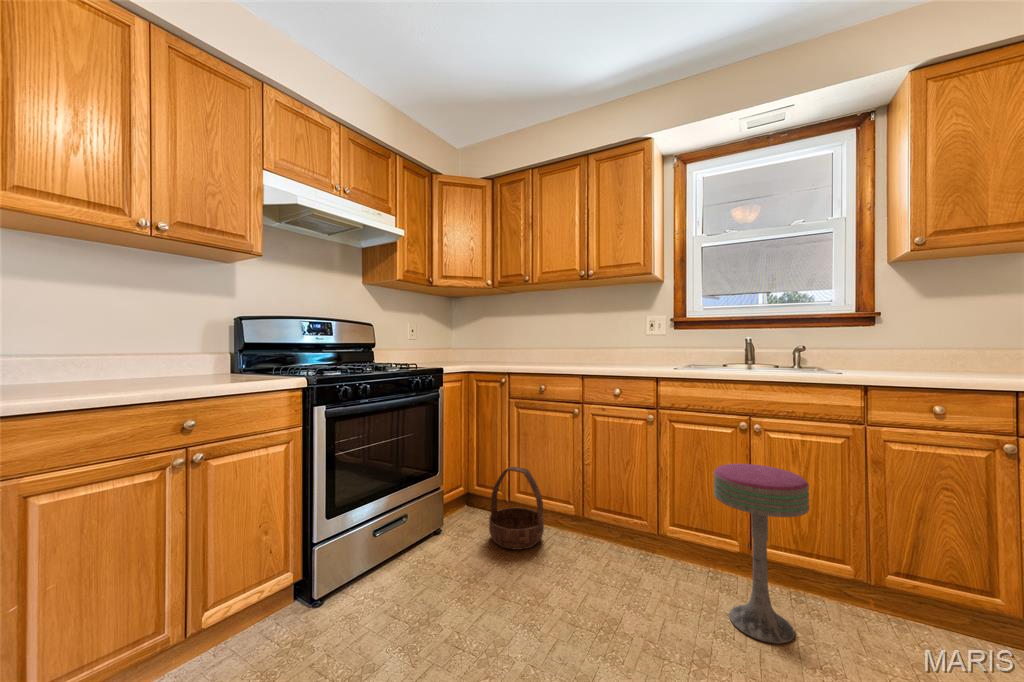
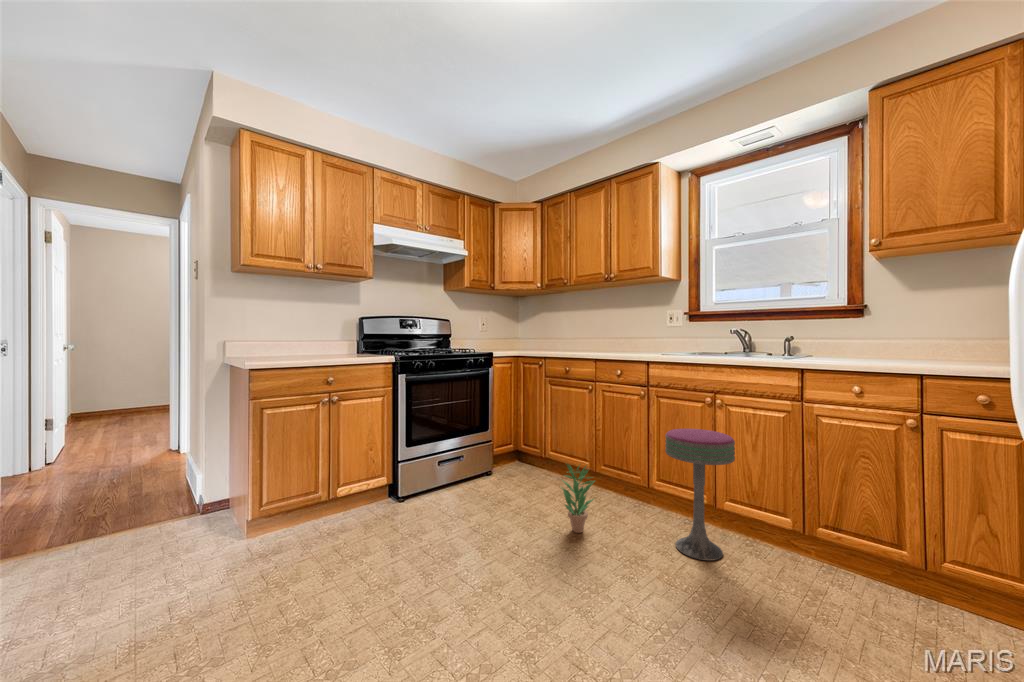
basket: present [489,466,544,550] -> none [524,428,565,488]
potted plant: none [575,524,631,625] -> present [562,464,595,533]

